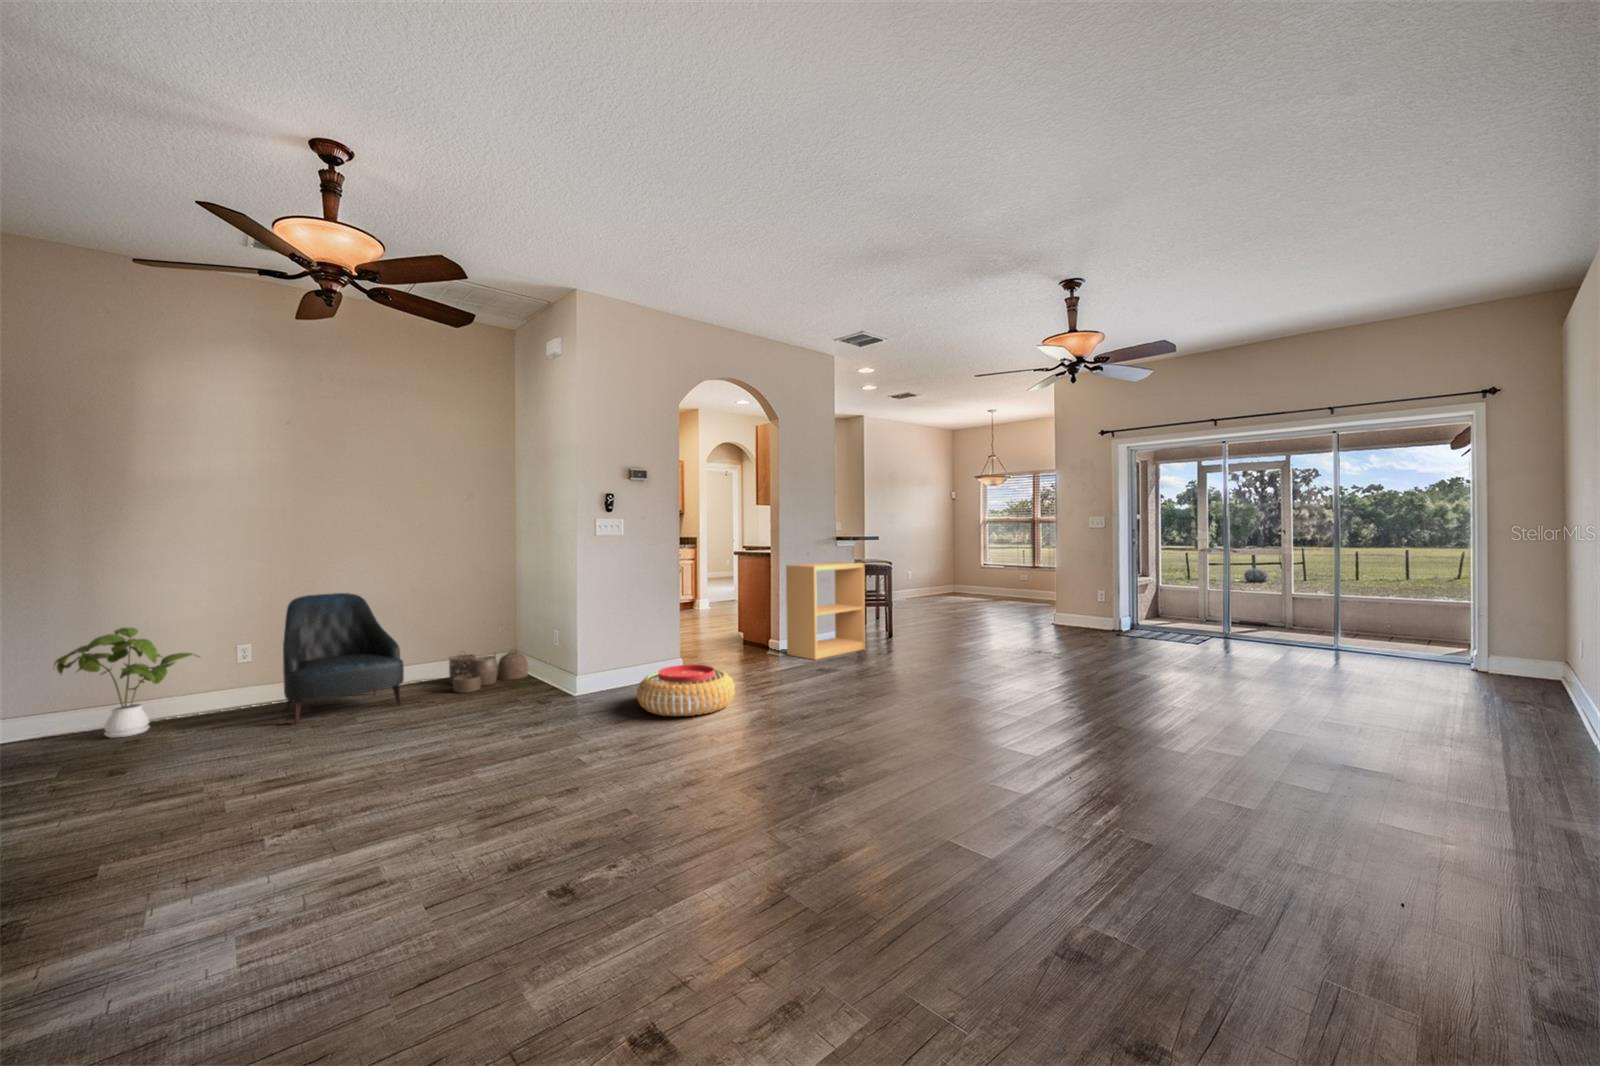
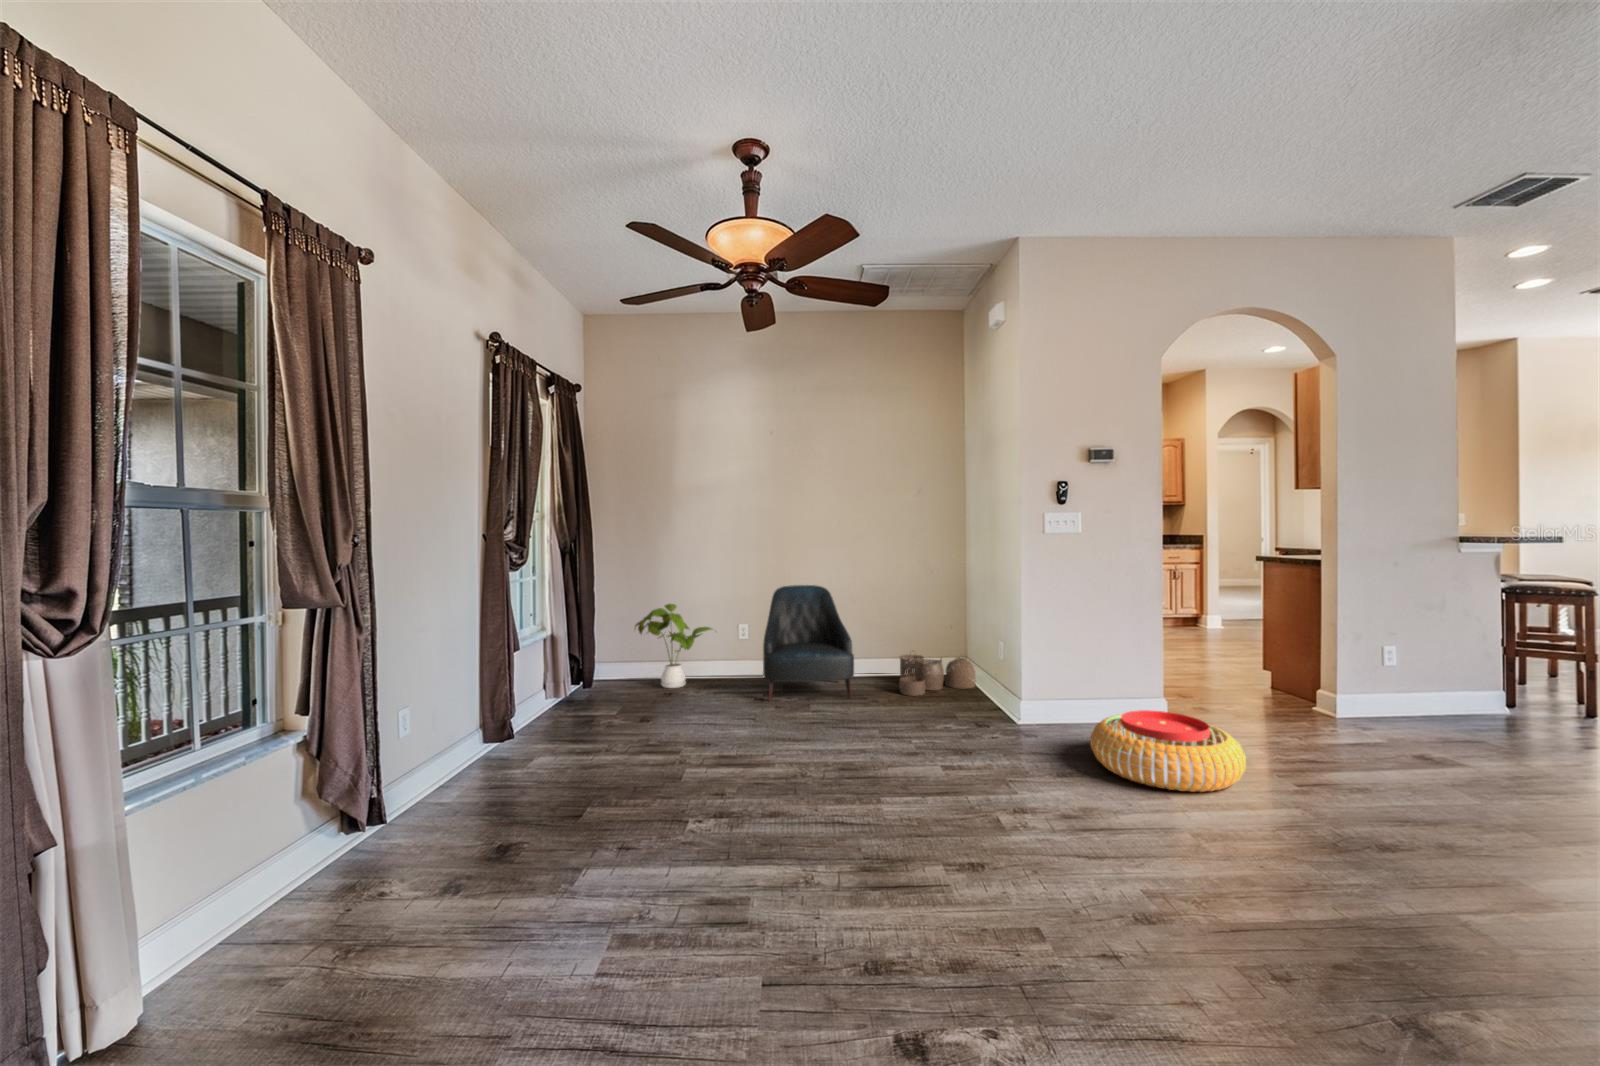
bookshelf: present [786,562,865,660] -> none [1349,578,1529,735]

